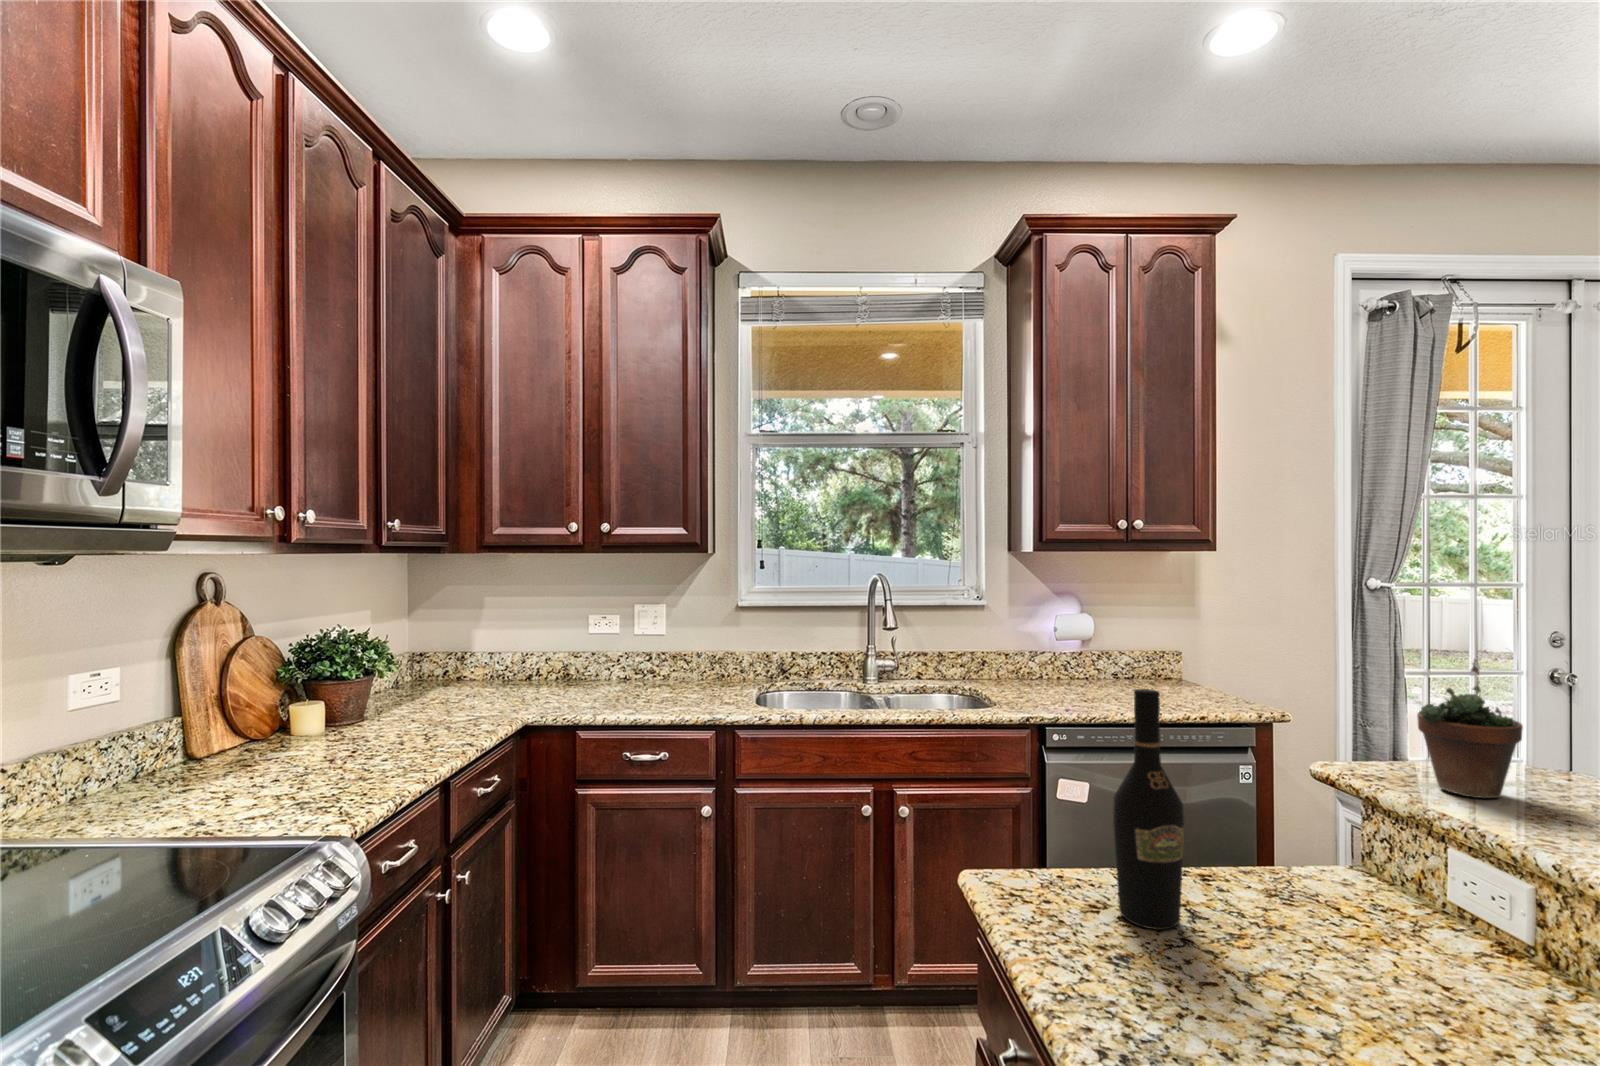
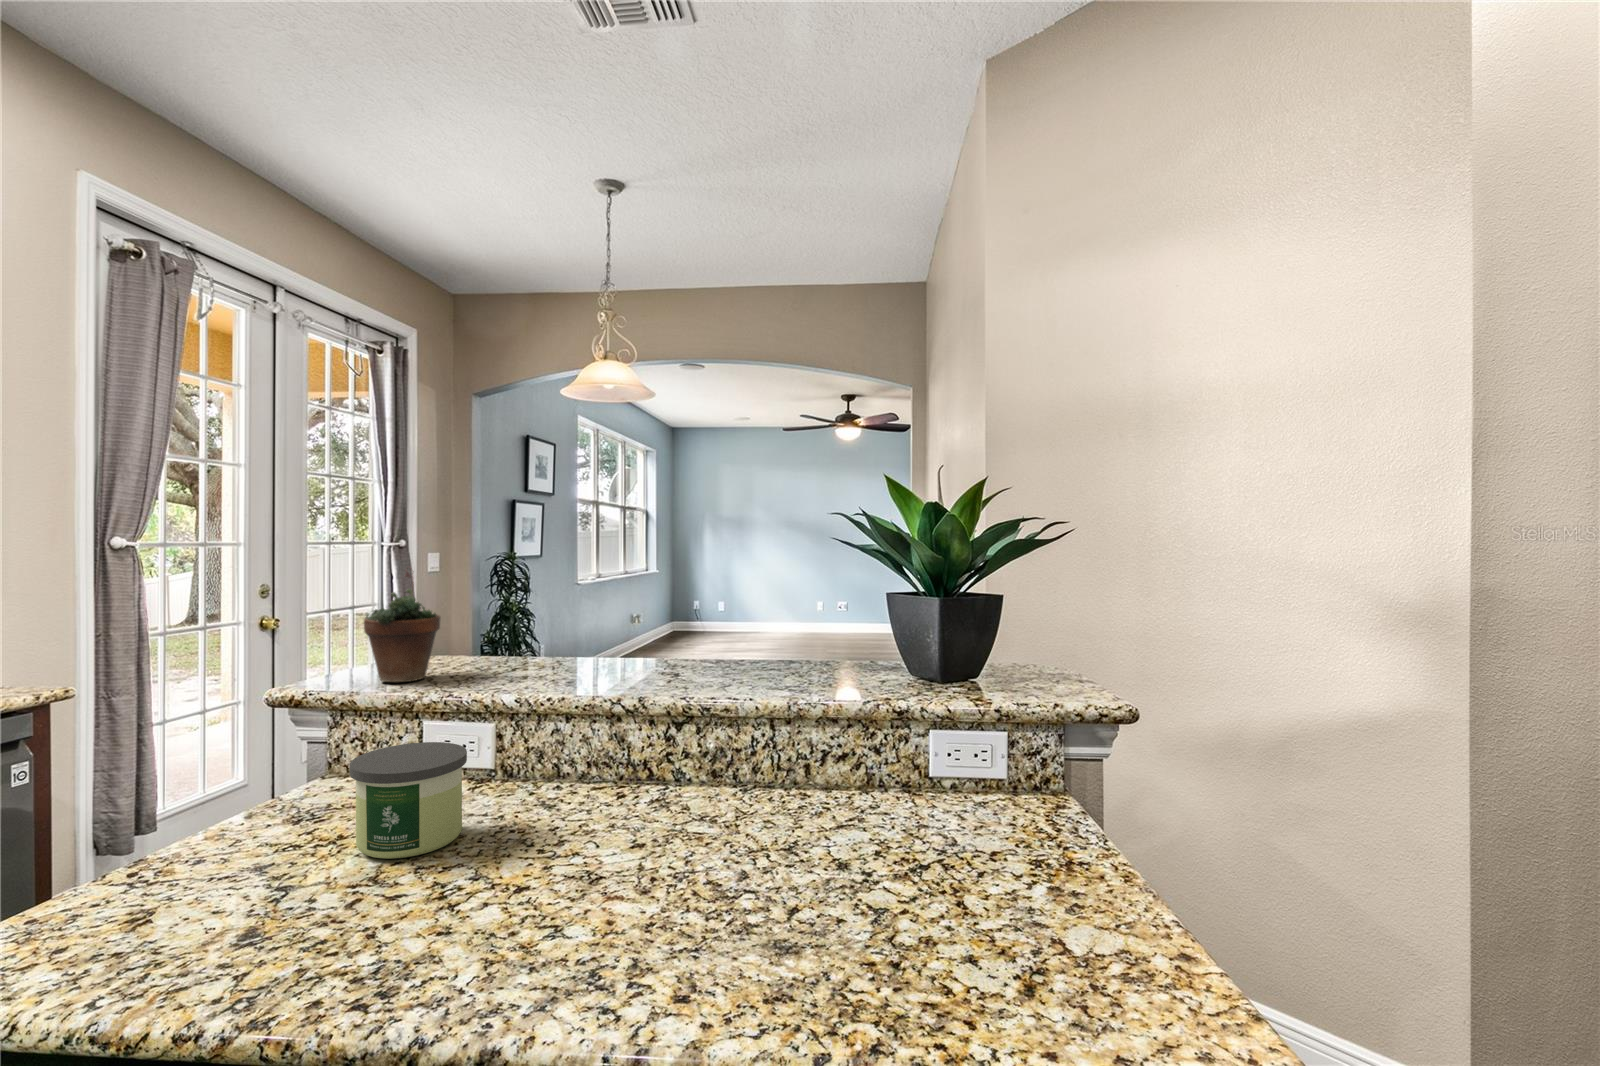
wine bottle: present [1113,689,1184,930] -> none [160,613,260,912]
candle: none [1263,853,1397,990] -> present [350,742,467,859]

